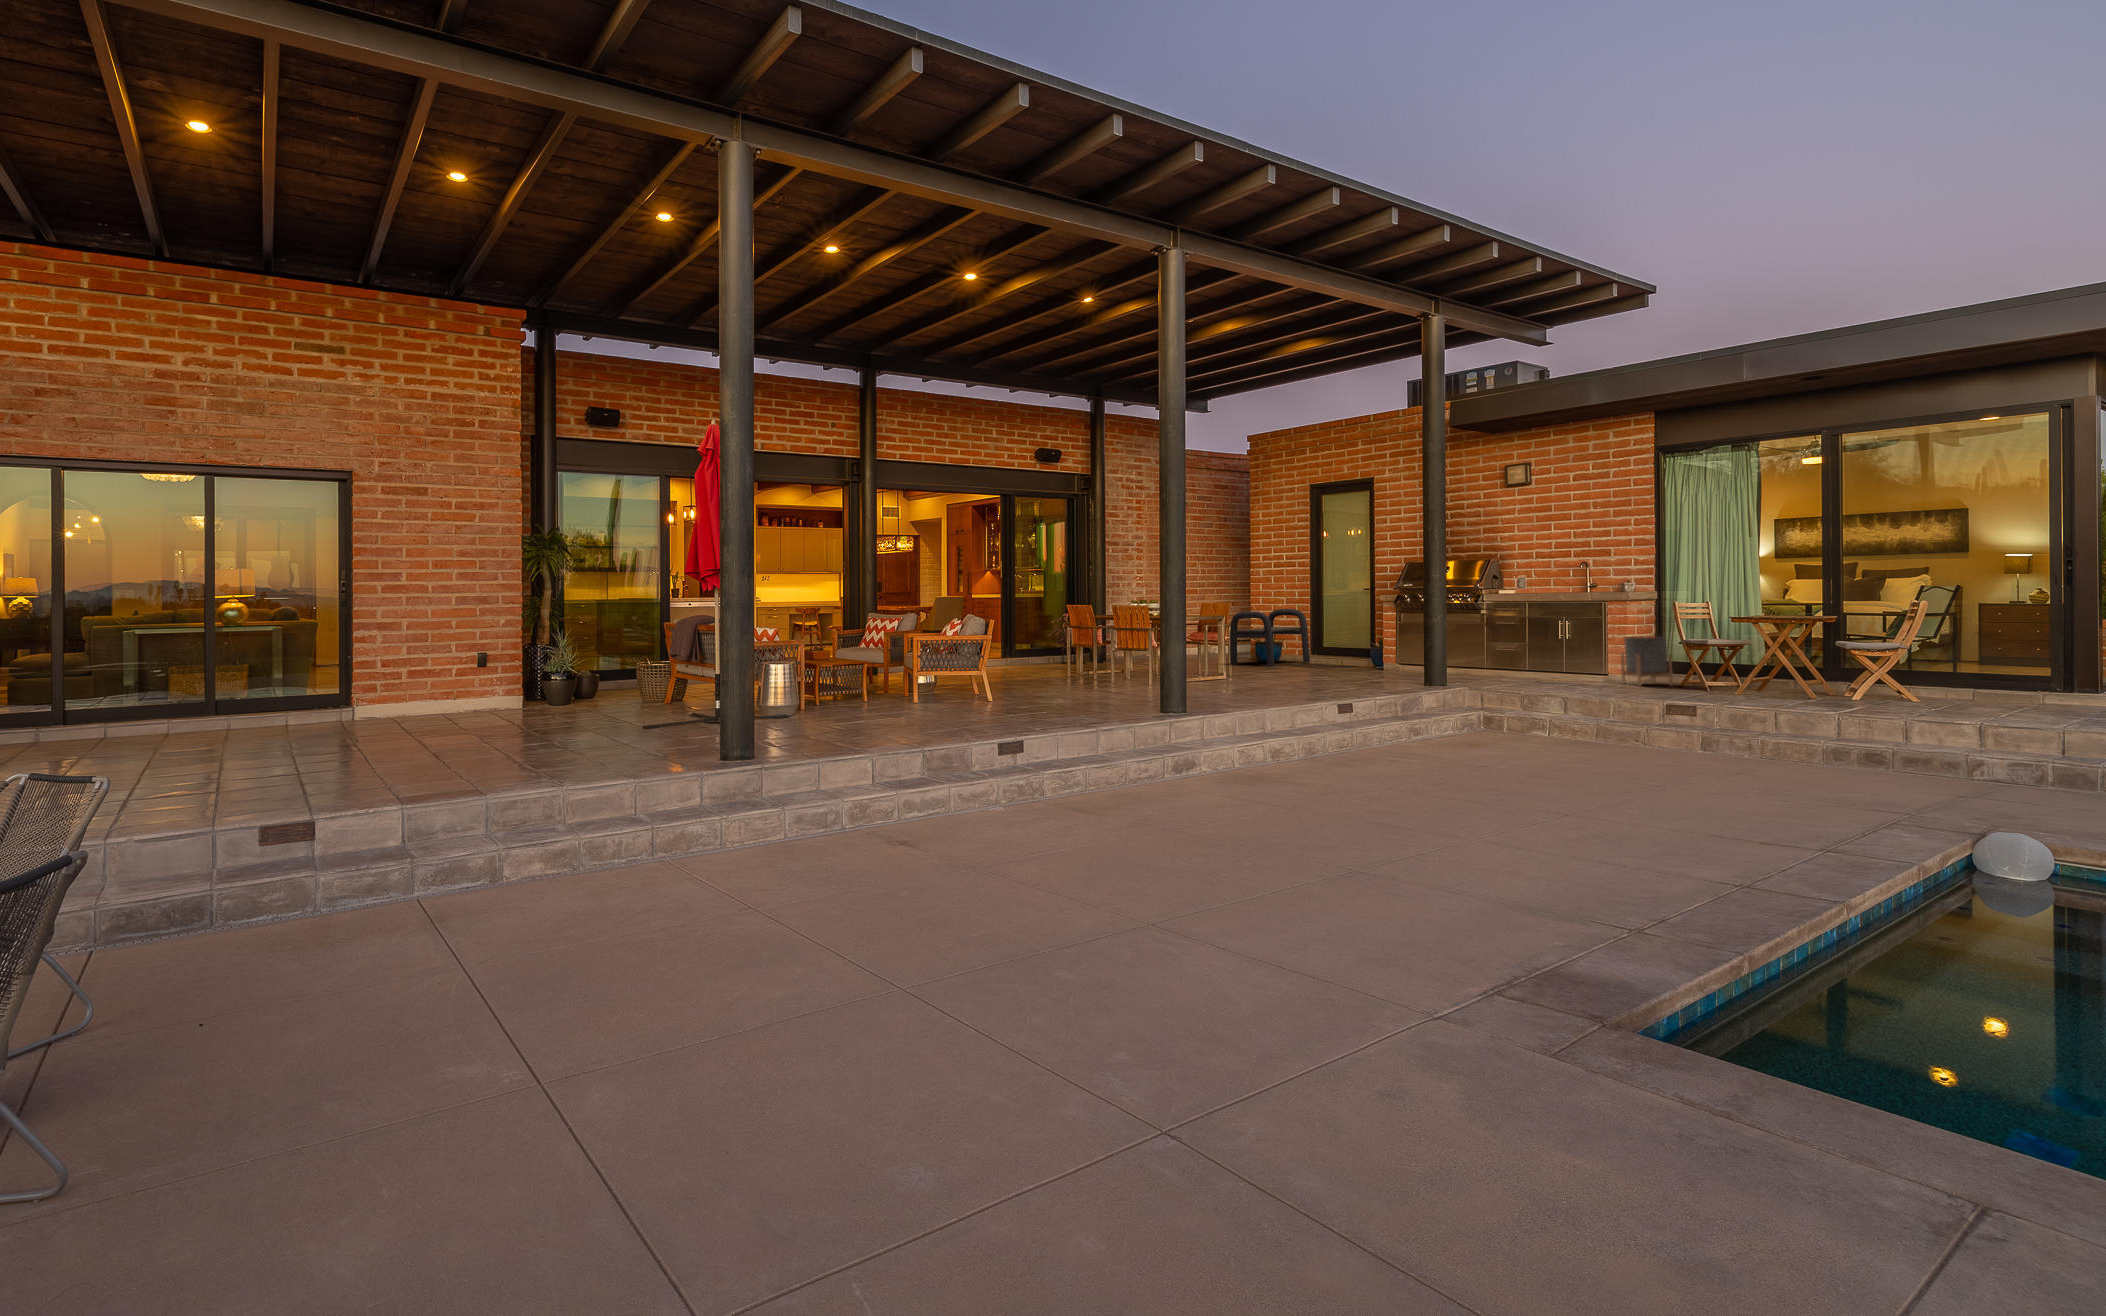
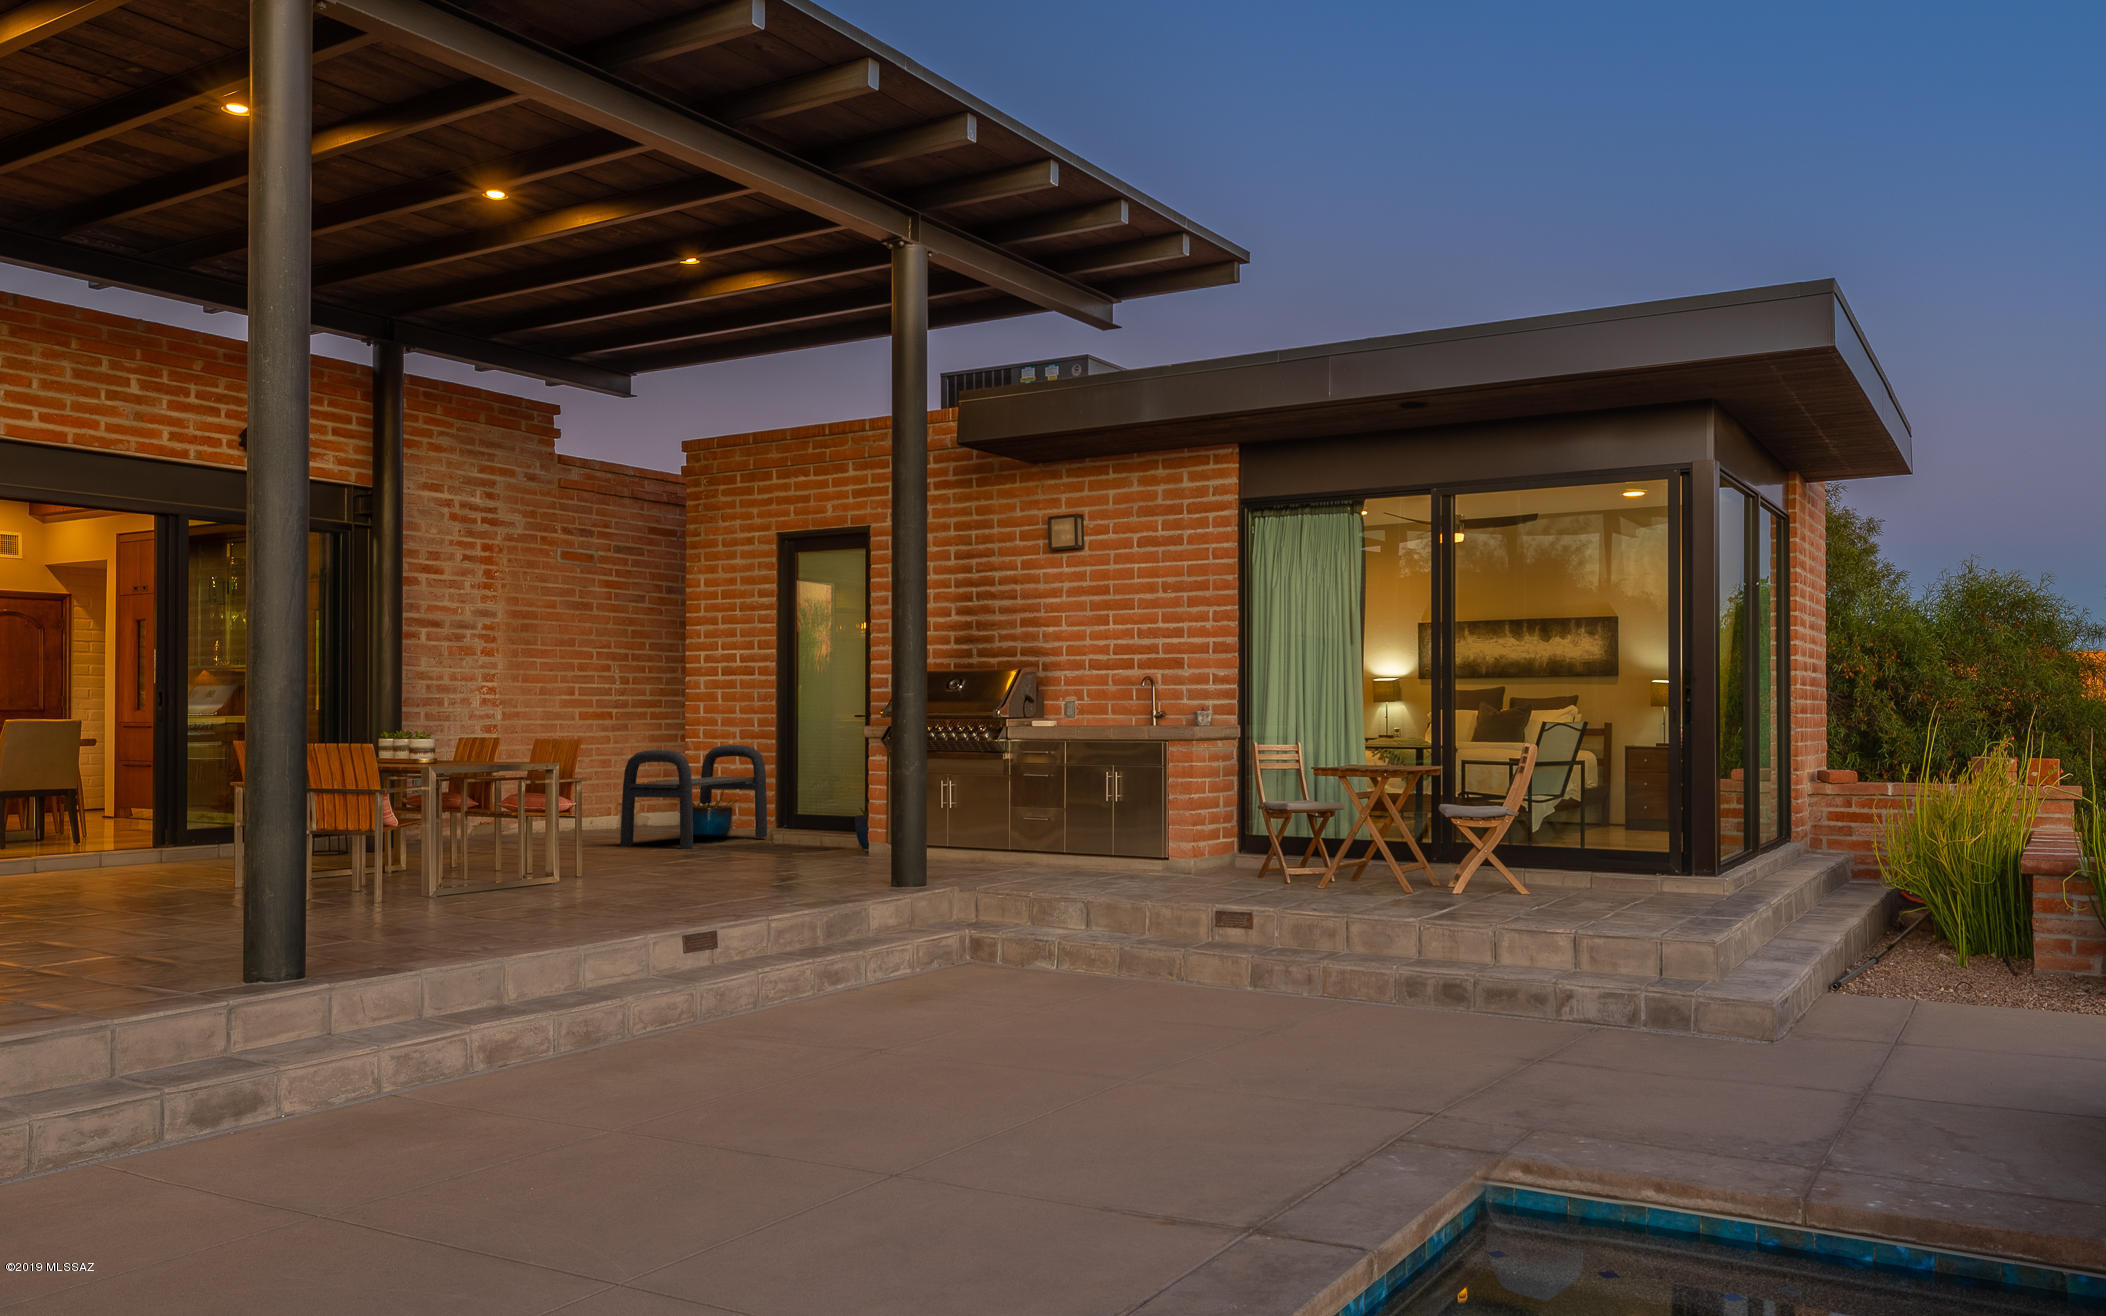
planter: present [1621,637,1673,686] -> none [1185,795,1250,875]

